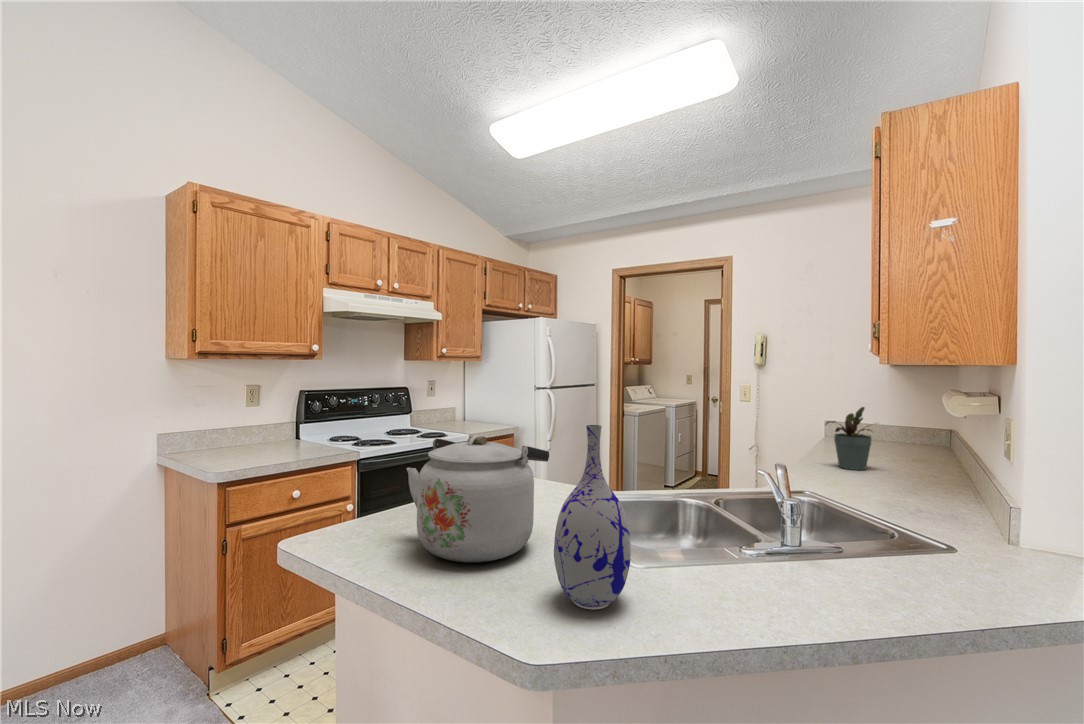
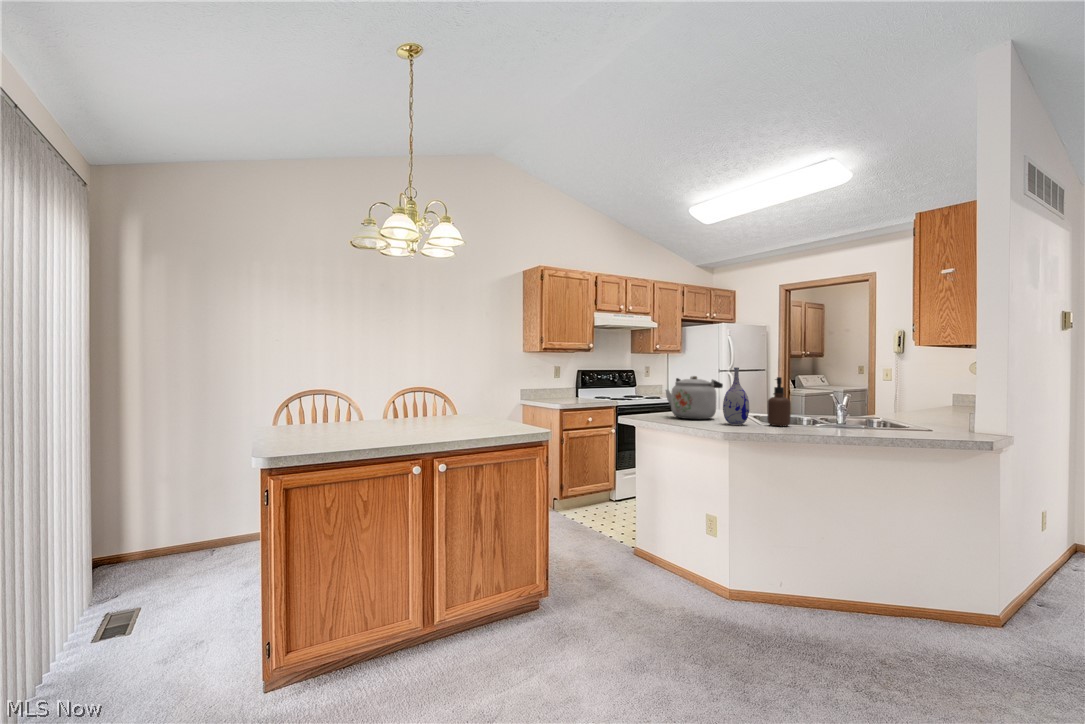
potted plant: present [825,407,872,470] -> none [905,376,941,414]
soap dispenser: none [676,452,741,604] -> present [767,377,791,426]

